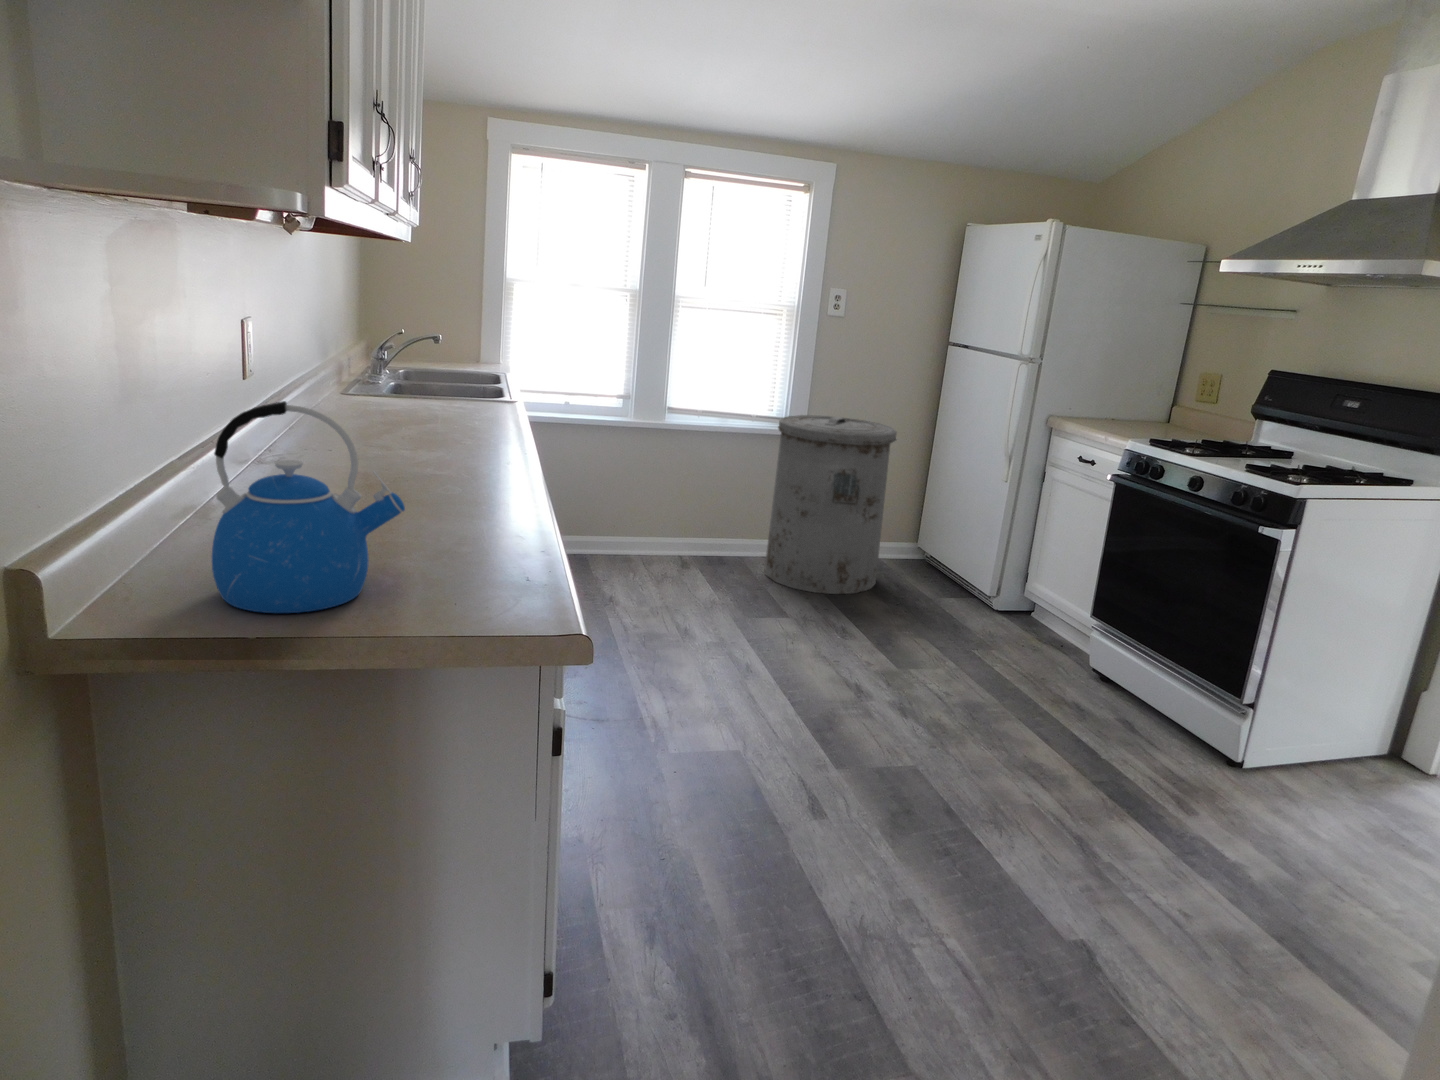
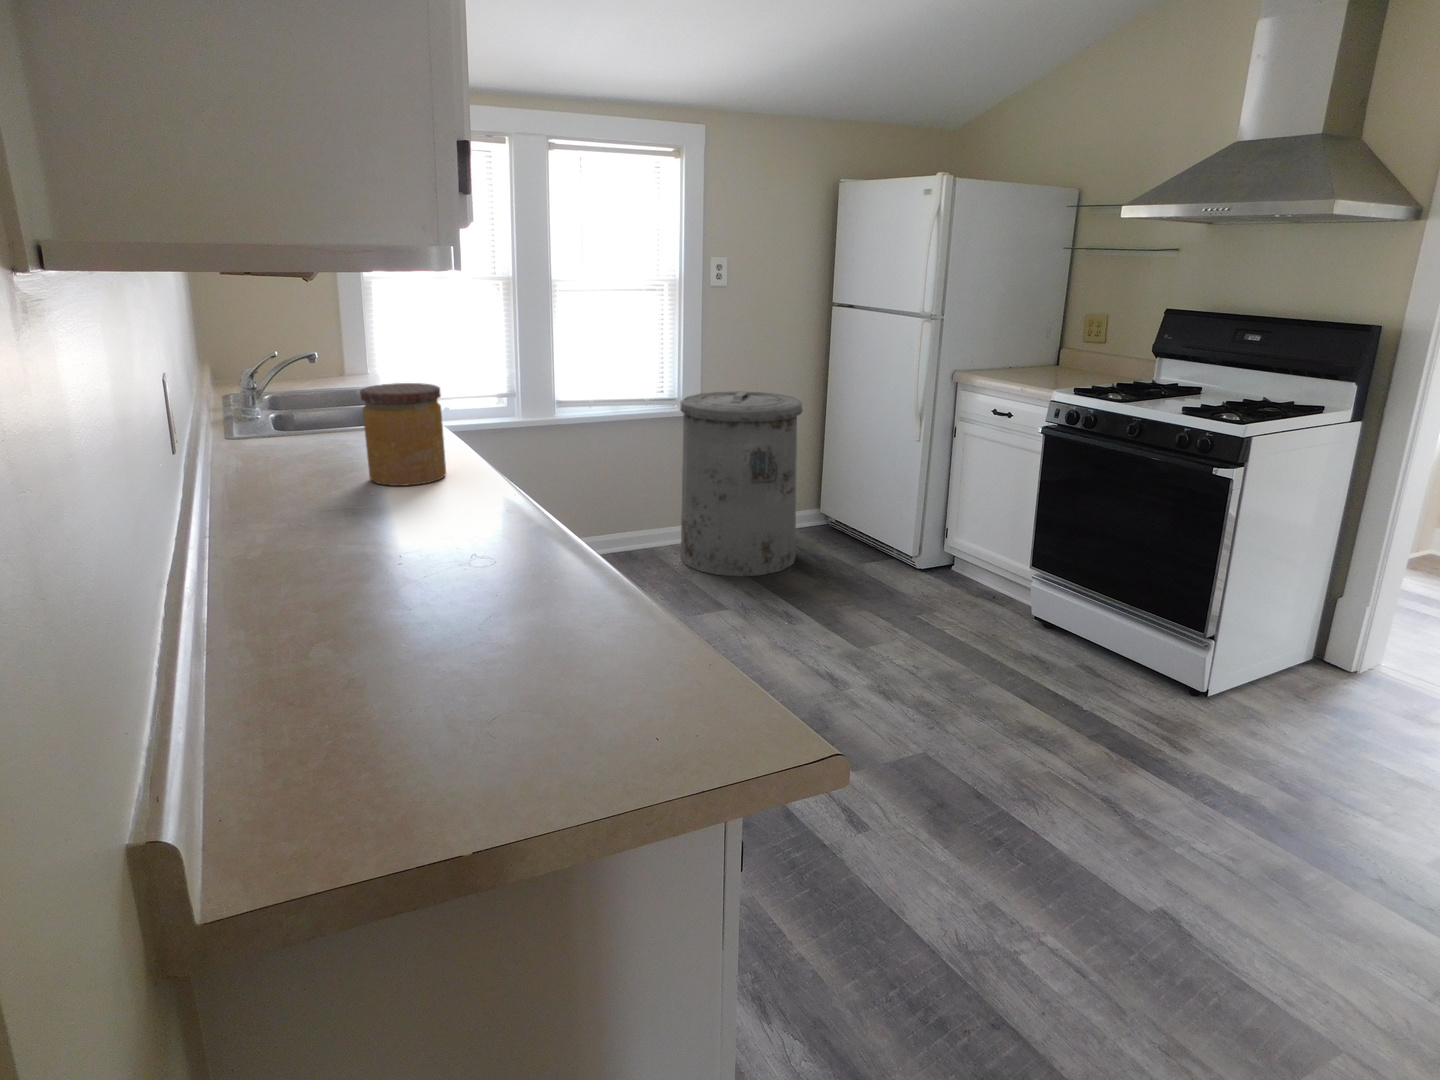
jar: none [423,352,490,438] -> present [360,383,446,486]
kettle: present [212,401,405,613] -> none [331,529,567,814]

